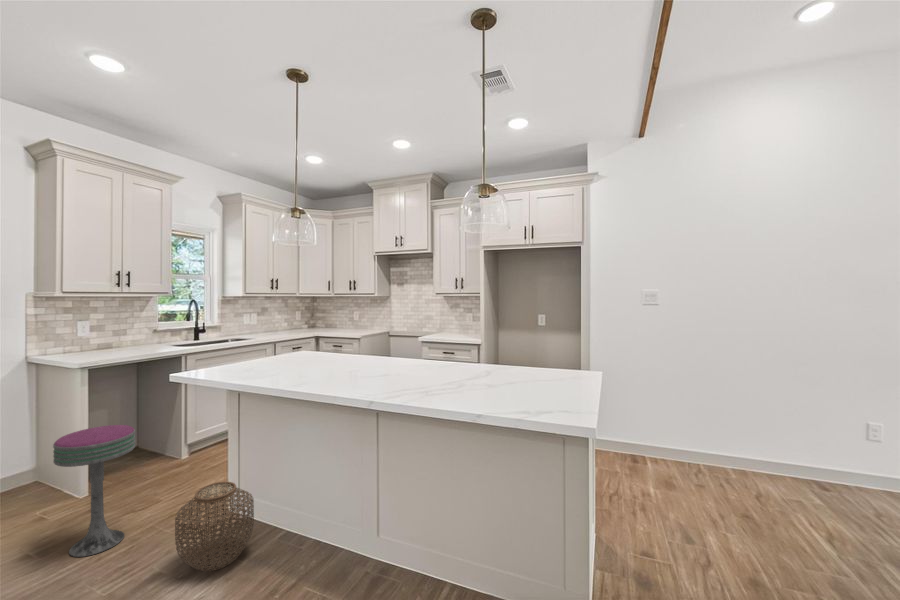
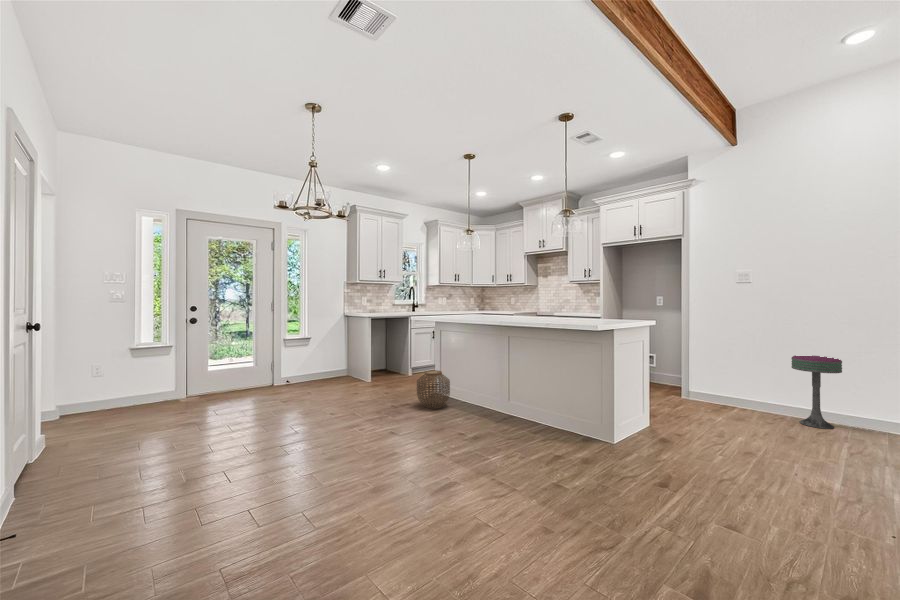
bar stool: present [53,425,135,557] -> present [791,356,842,429]

